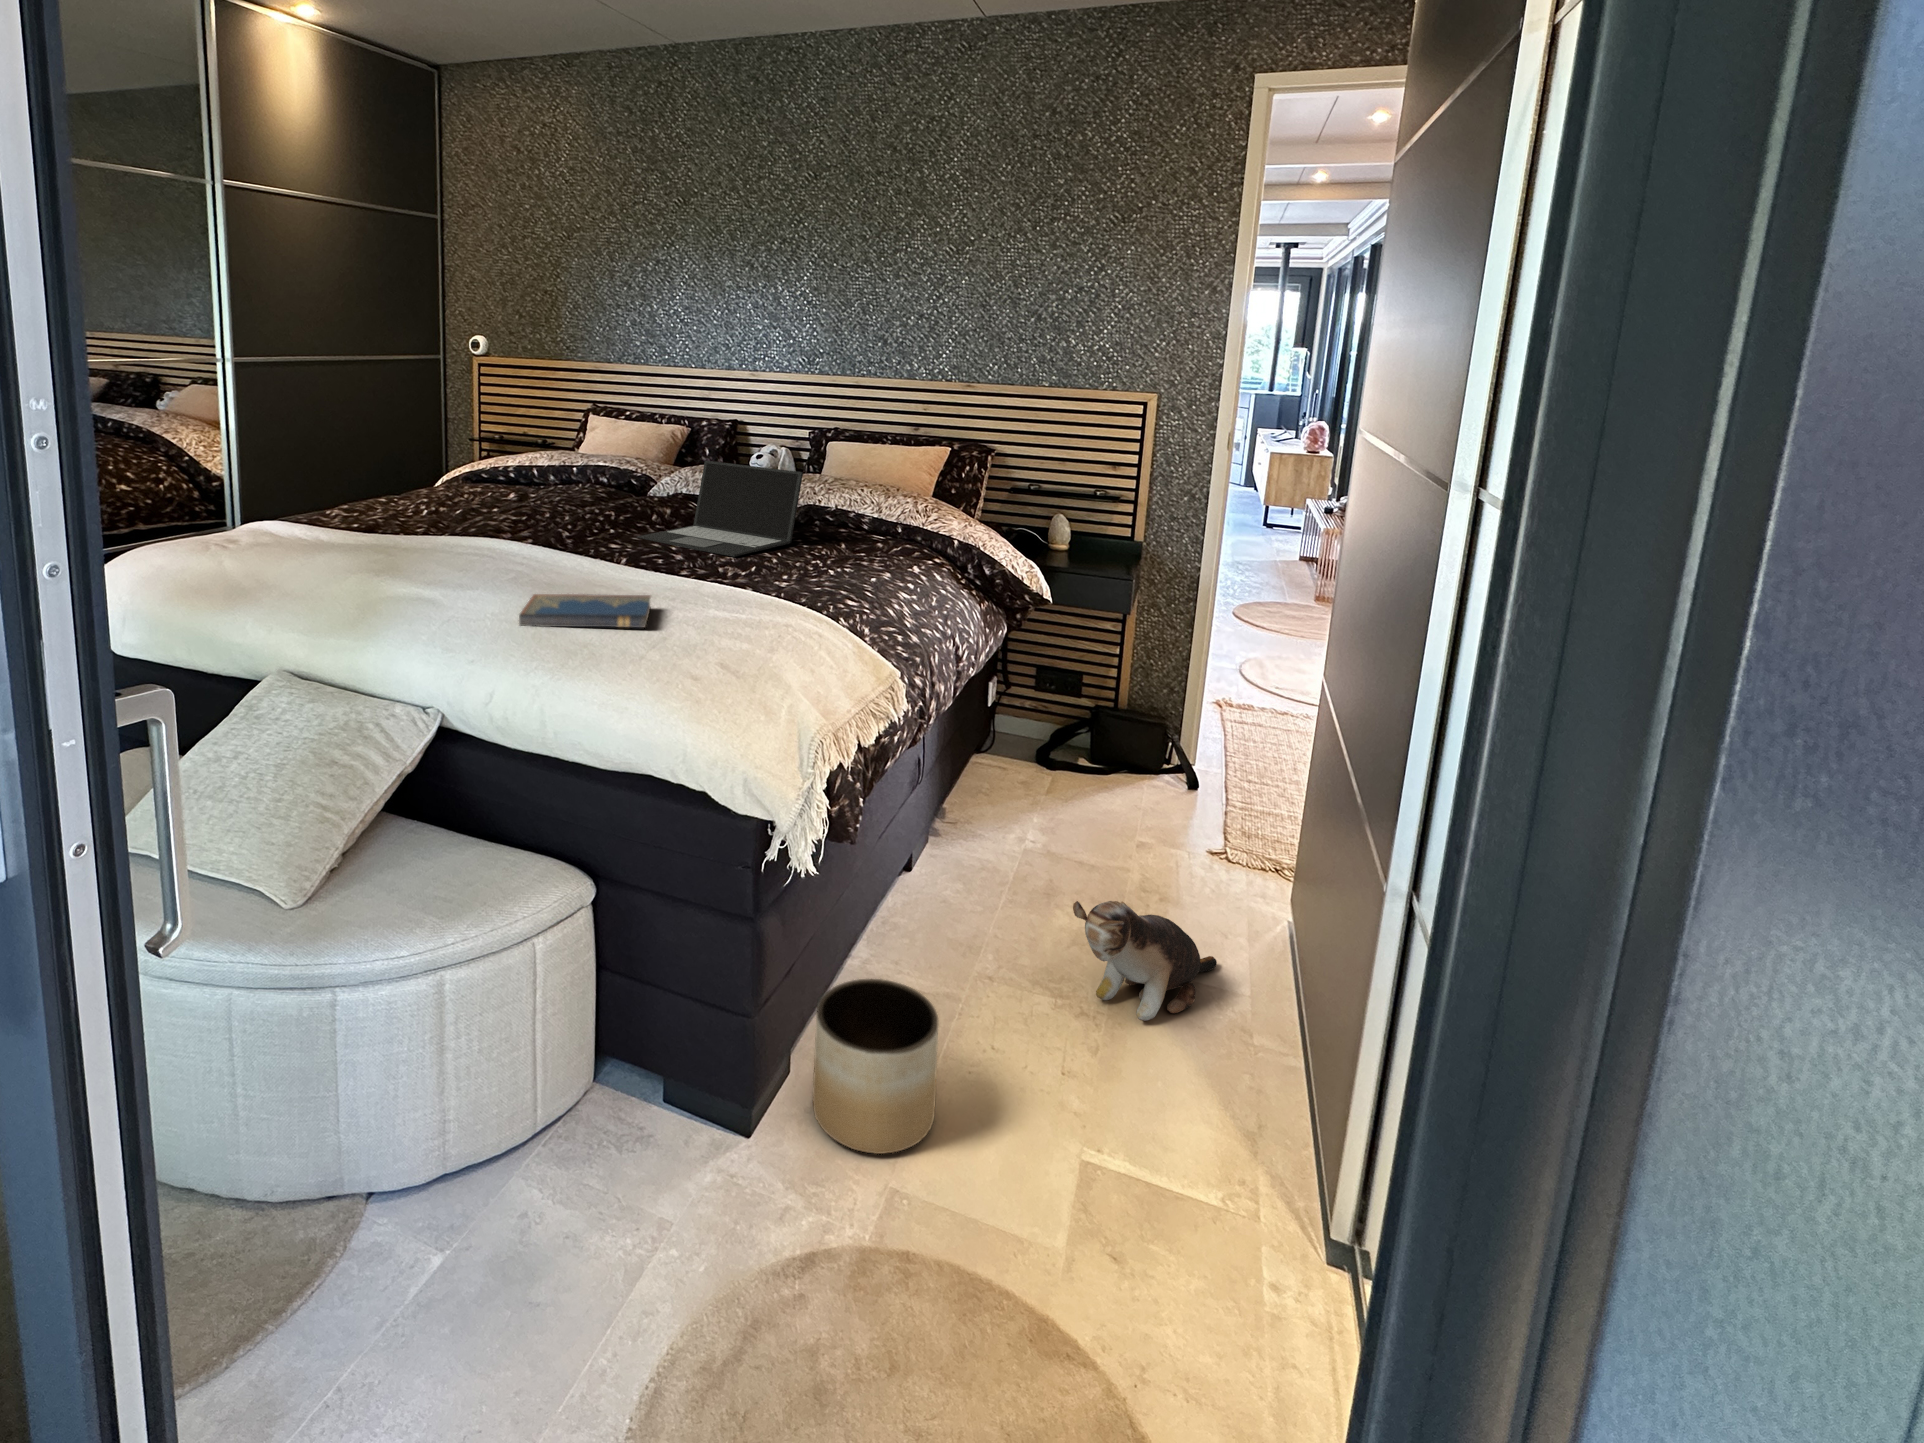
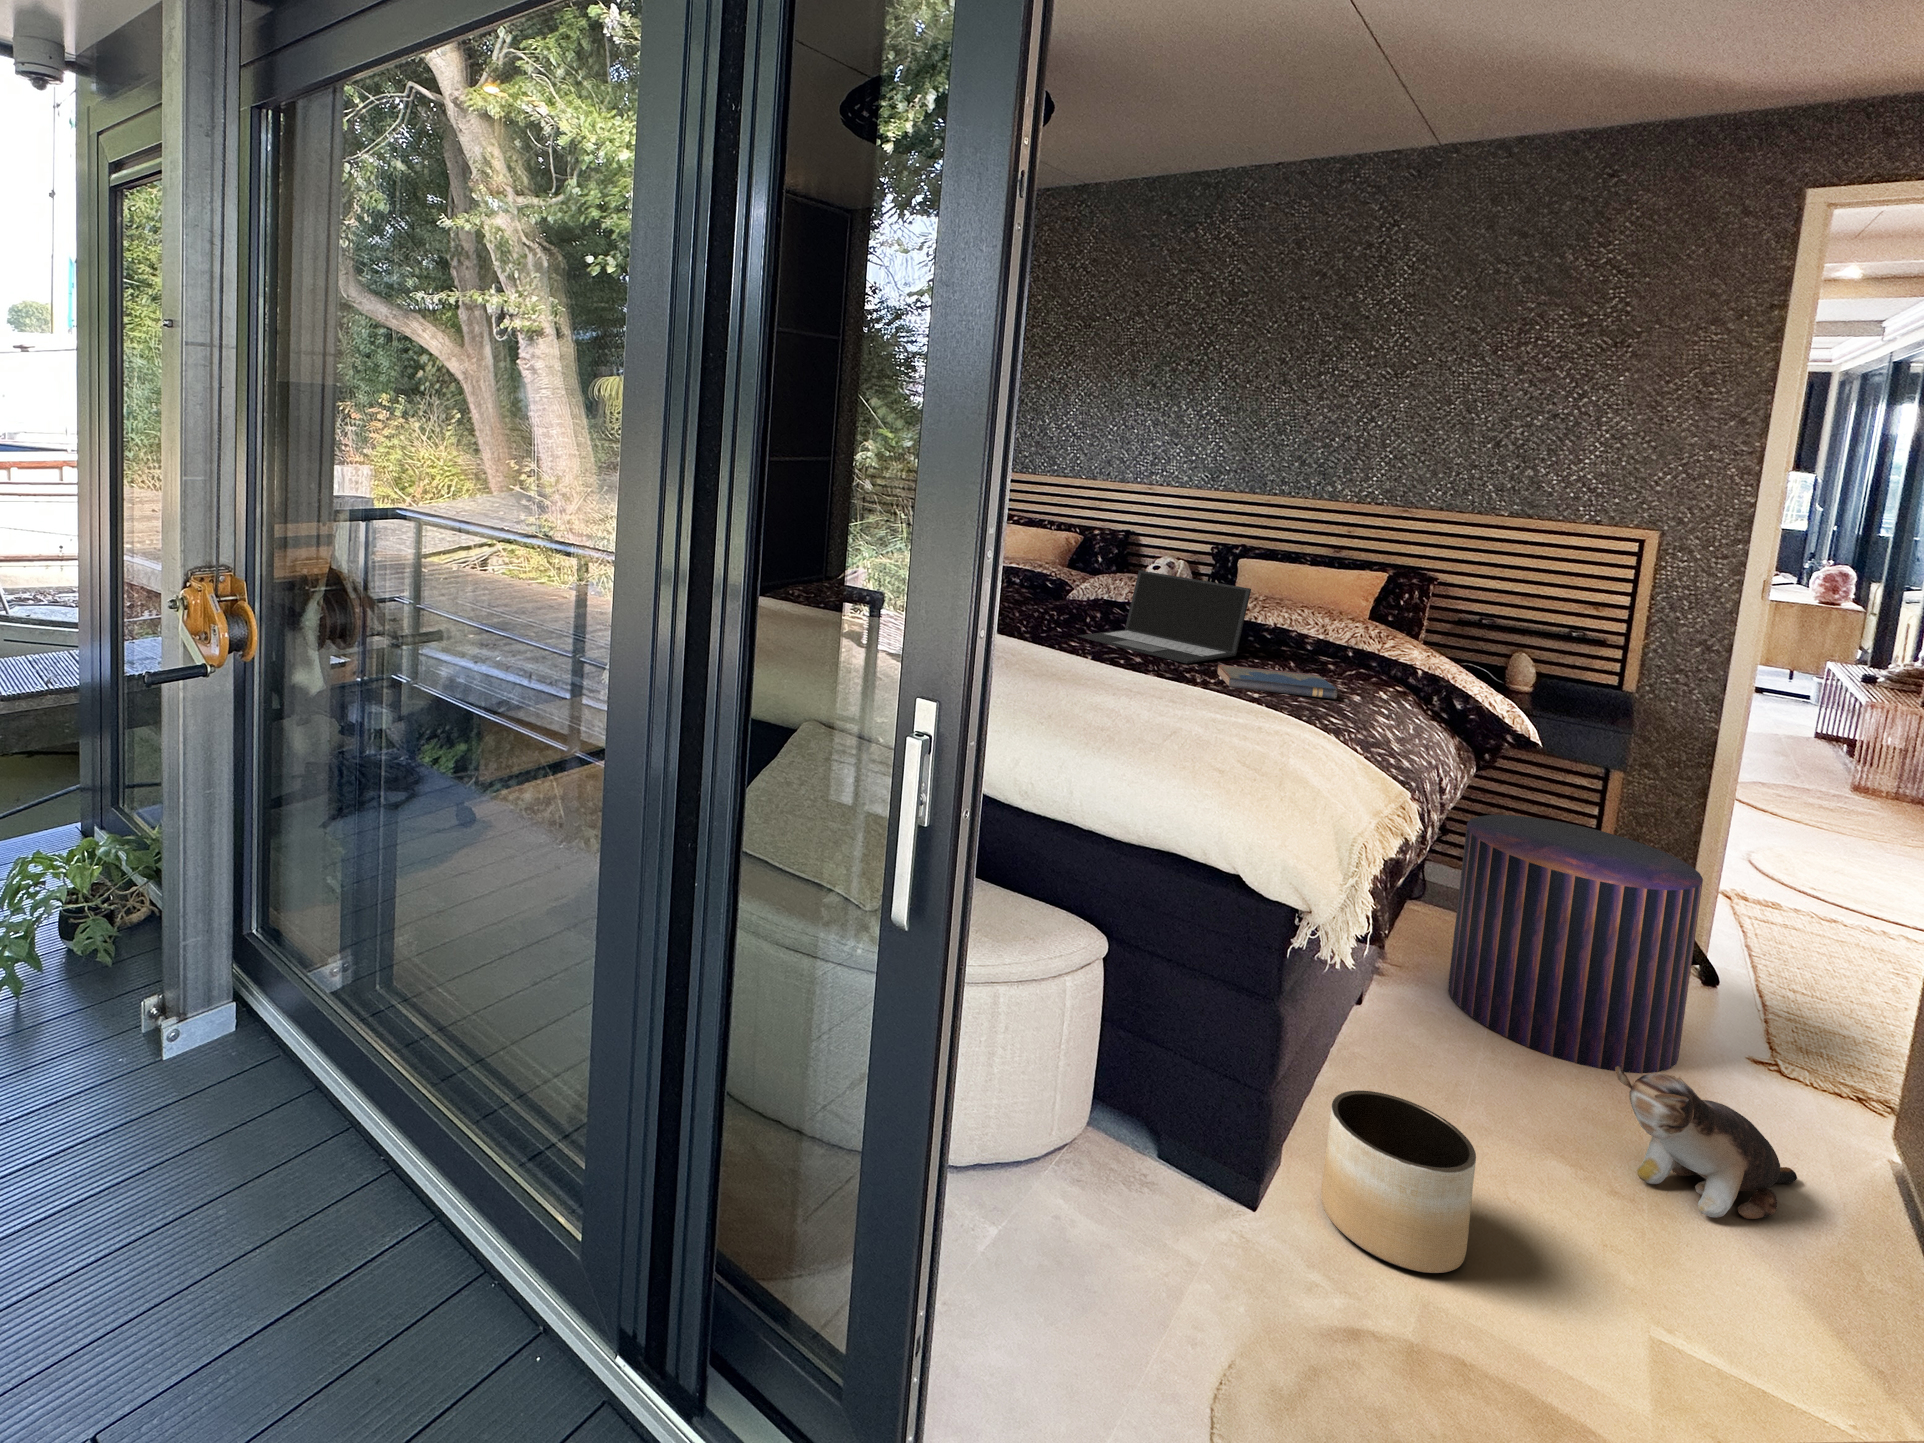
hardcover book: present [519,594,651,628] -> present [1218,664,1337,699]
pouf: none [985,670,1168,895] -> present [1448,815,1703,1073]

